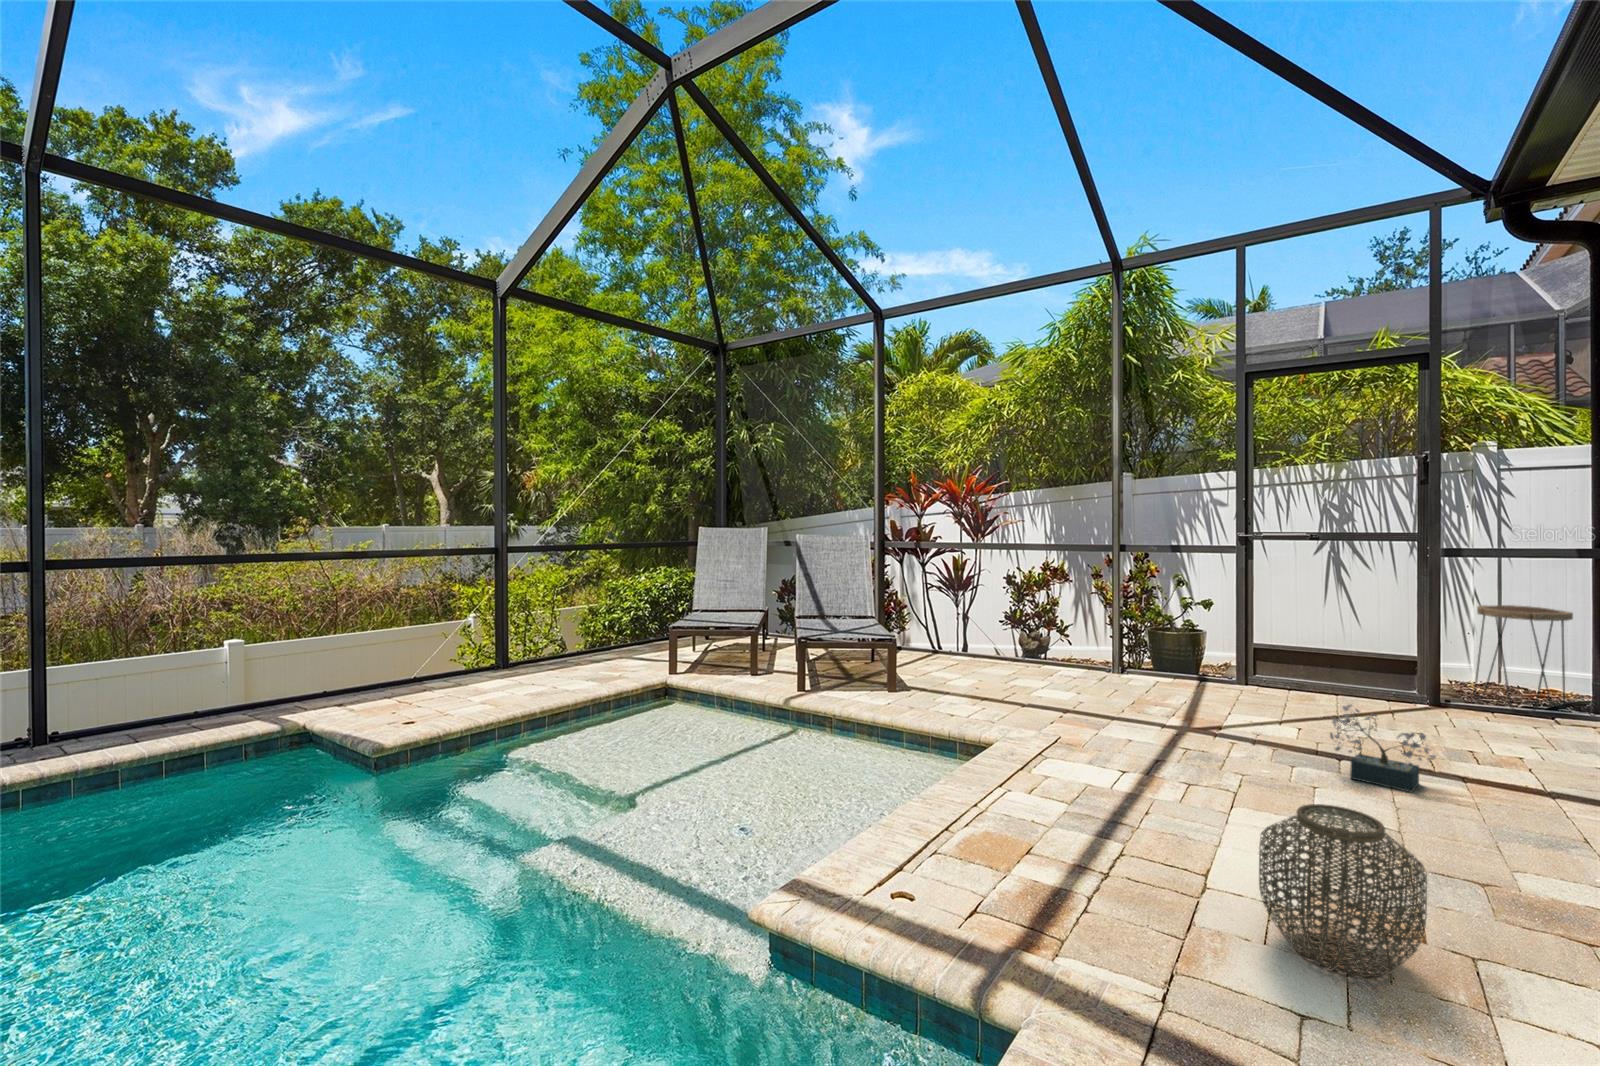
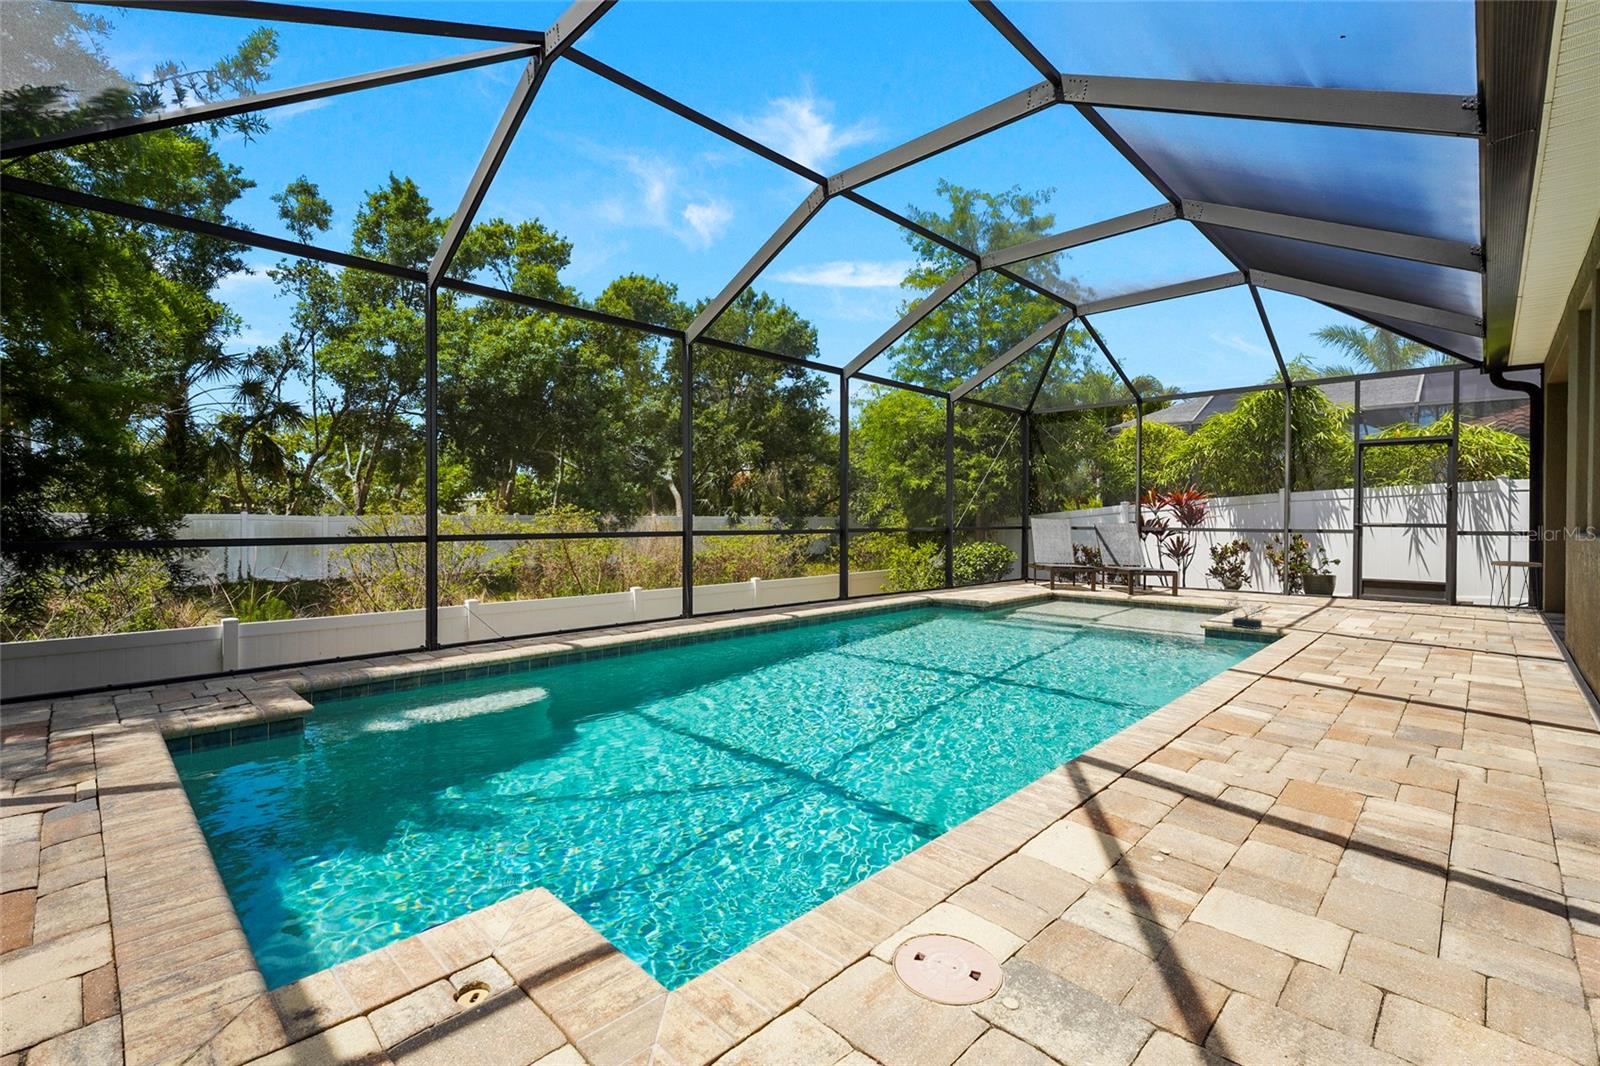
decorative plant: present [1330,705,1436,792] -> present [1226,597,1266,629]
woven basket: present [1259,804,1427,977] -> none [1339,599,1390,643]

